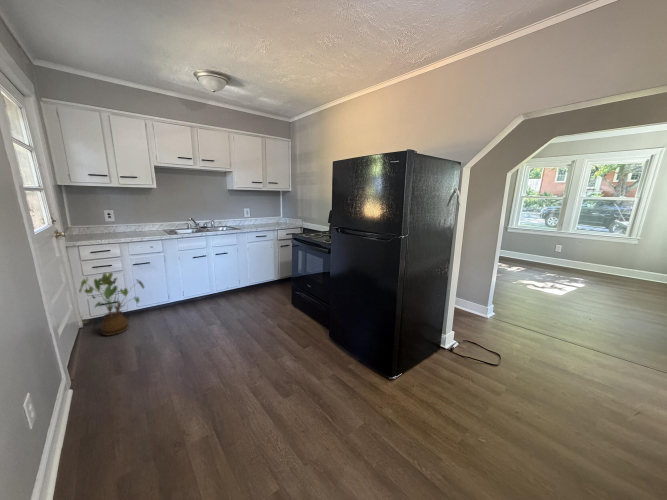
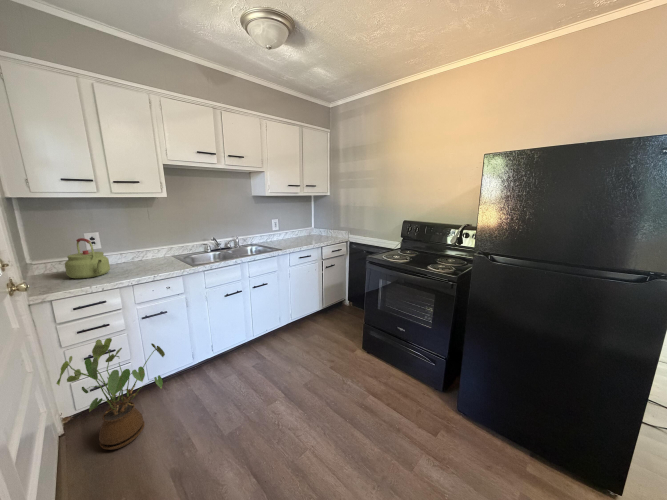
kettle: none [89,212,117,236] -> present [65,238,110,278]

